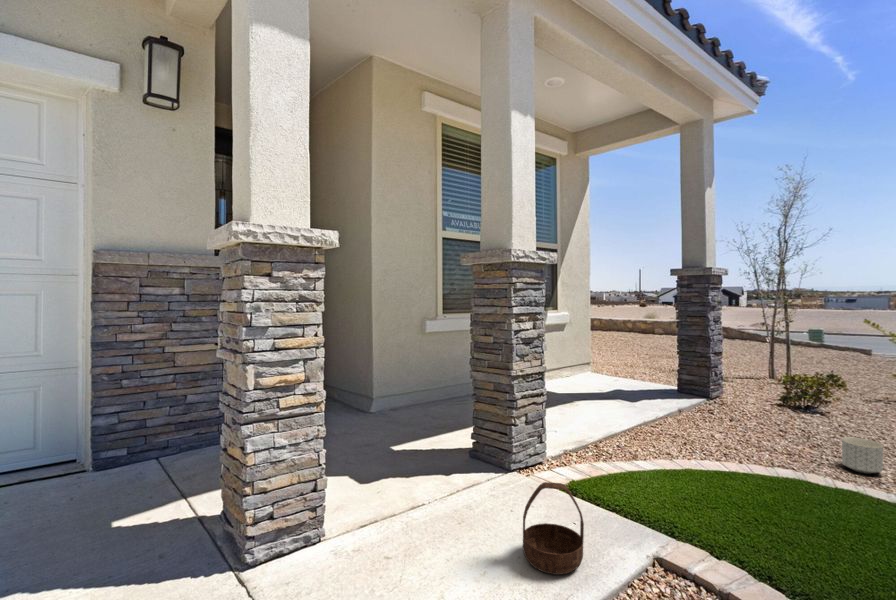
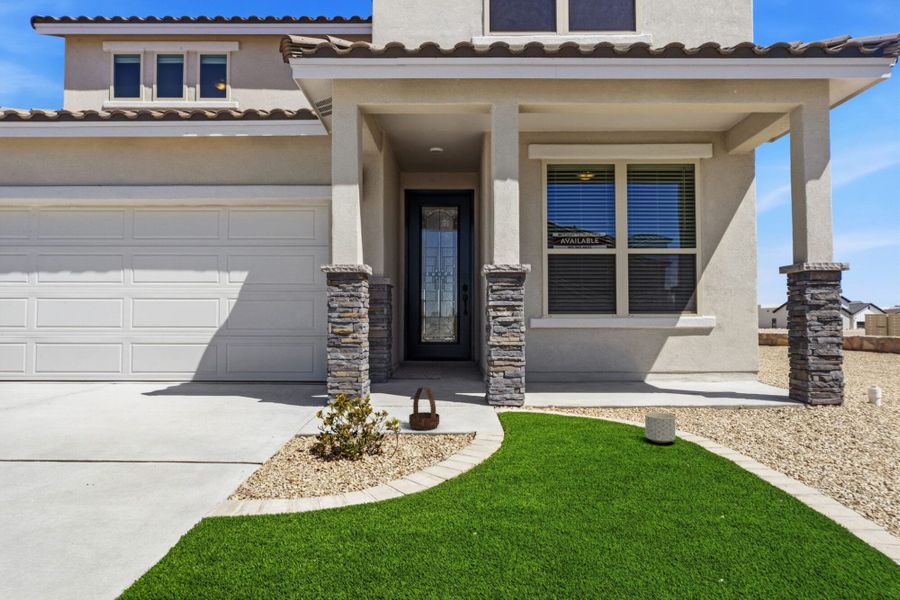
planter: present [842,437,883,474] -> present [645,412,675,444]

